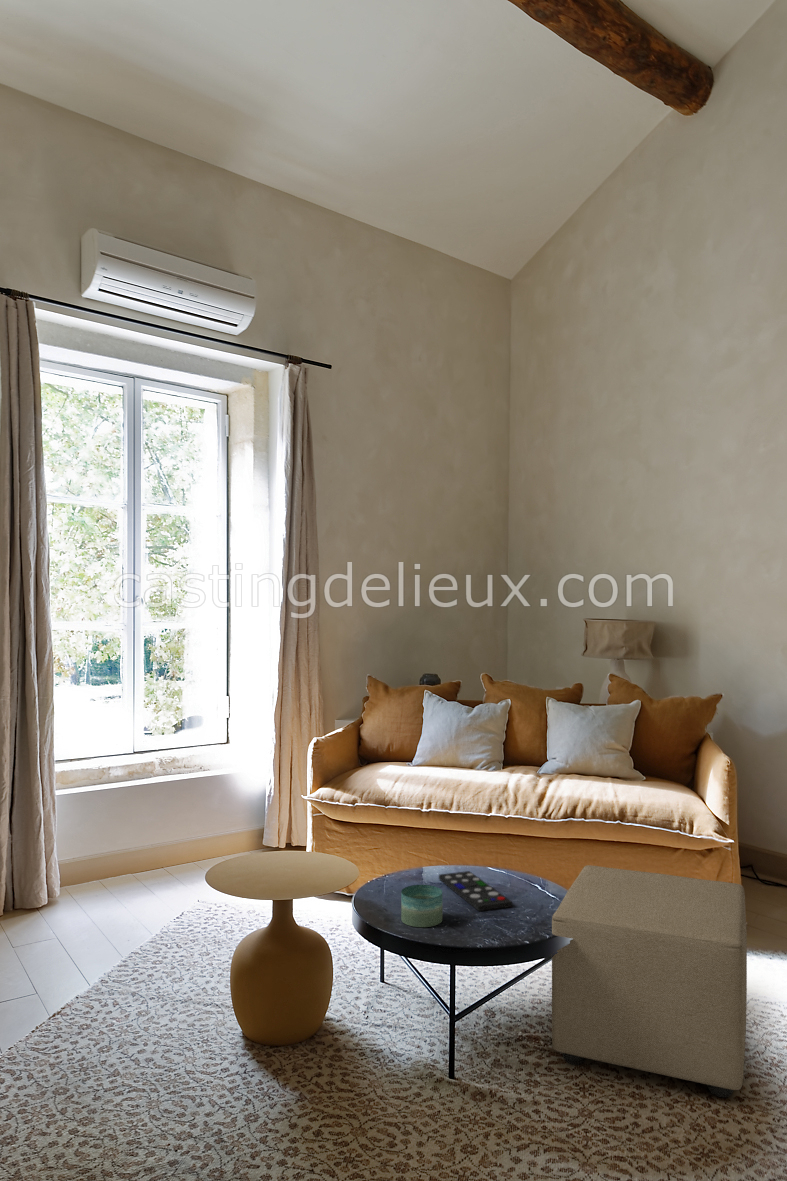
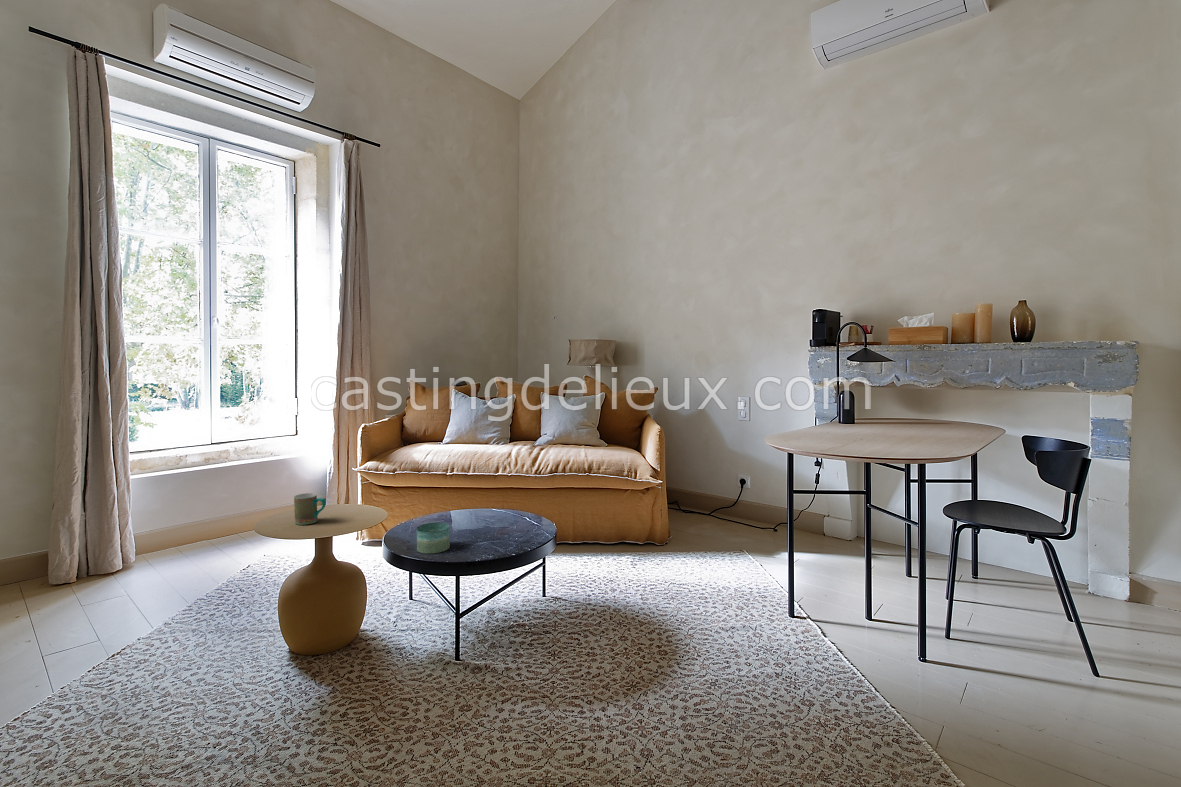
mug: none [256,834,292,875] -> present [294,493,325,525]
ottoman: present [552,865,747,1097] -> none [532,502,668,648]
remote control: present [439,871,512,911] -> none [451,513,505,539]

